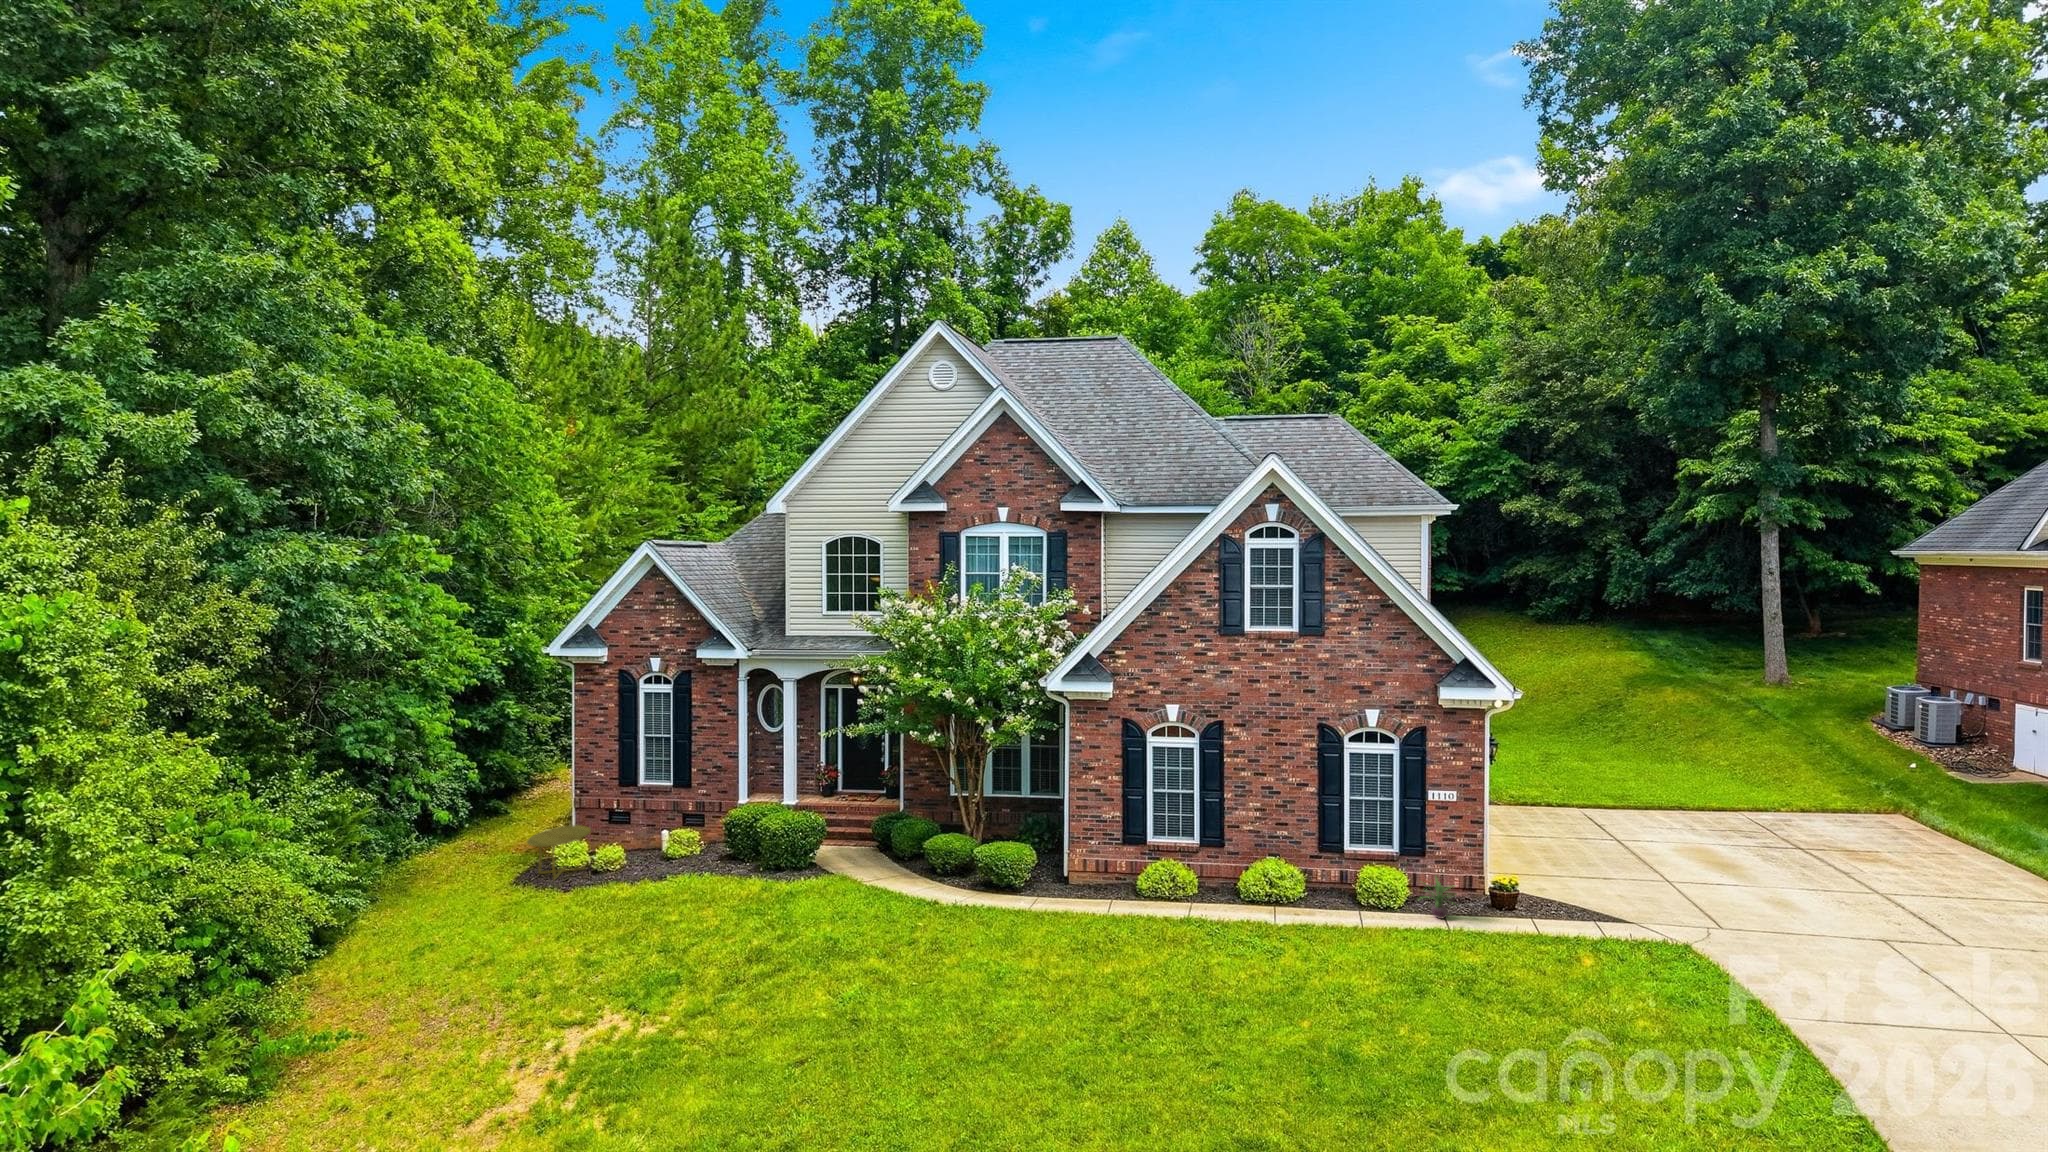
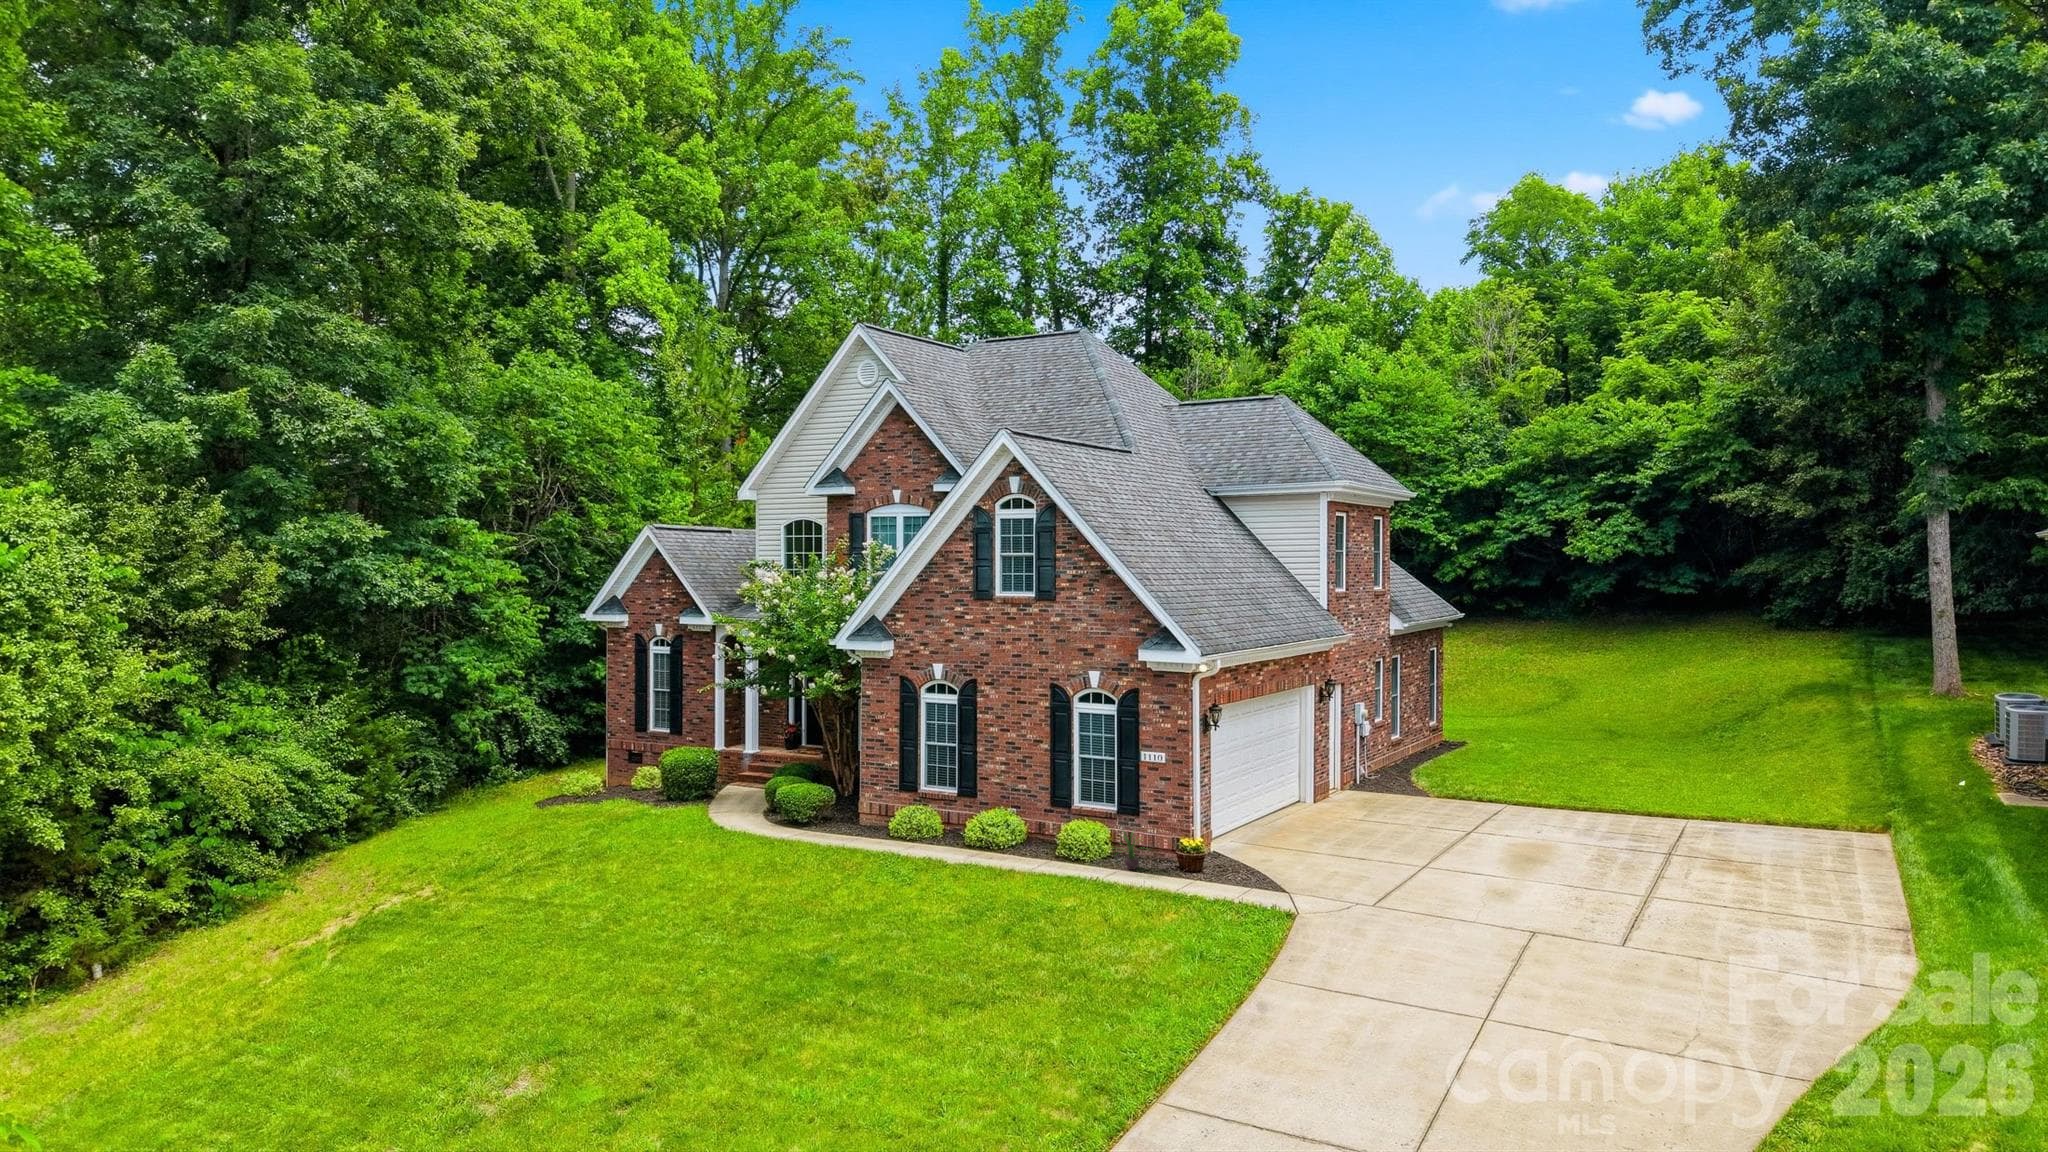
round table: present [527,825,591,880] -> none [569,753,616,791]

